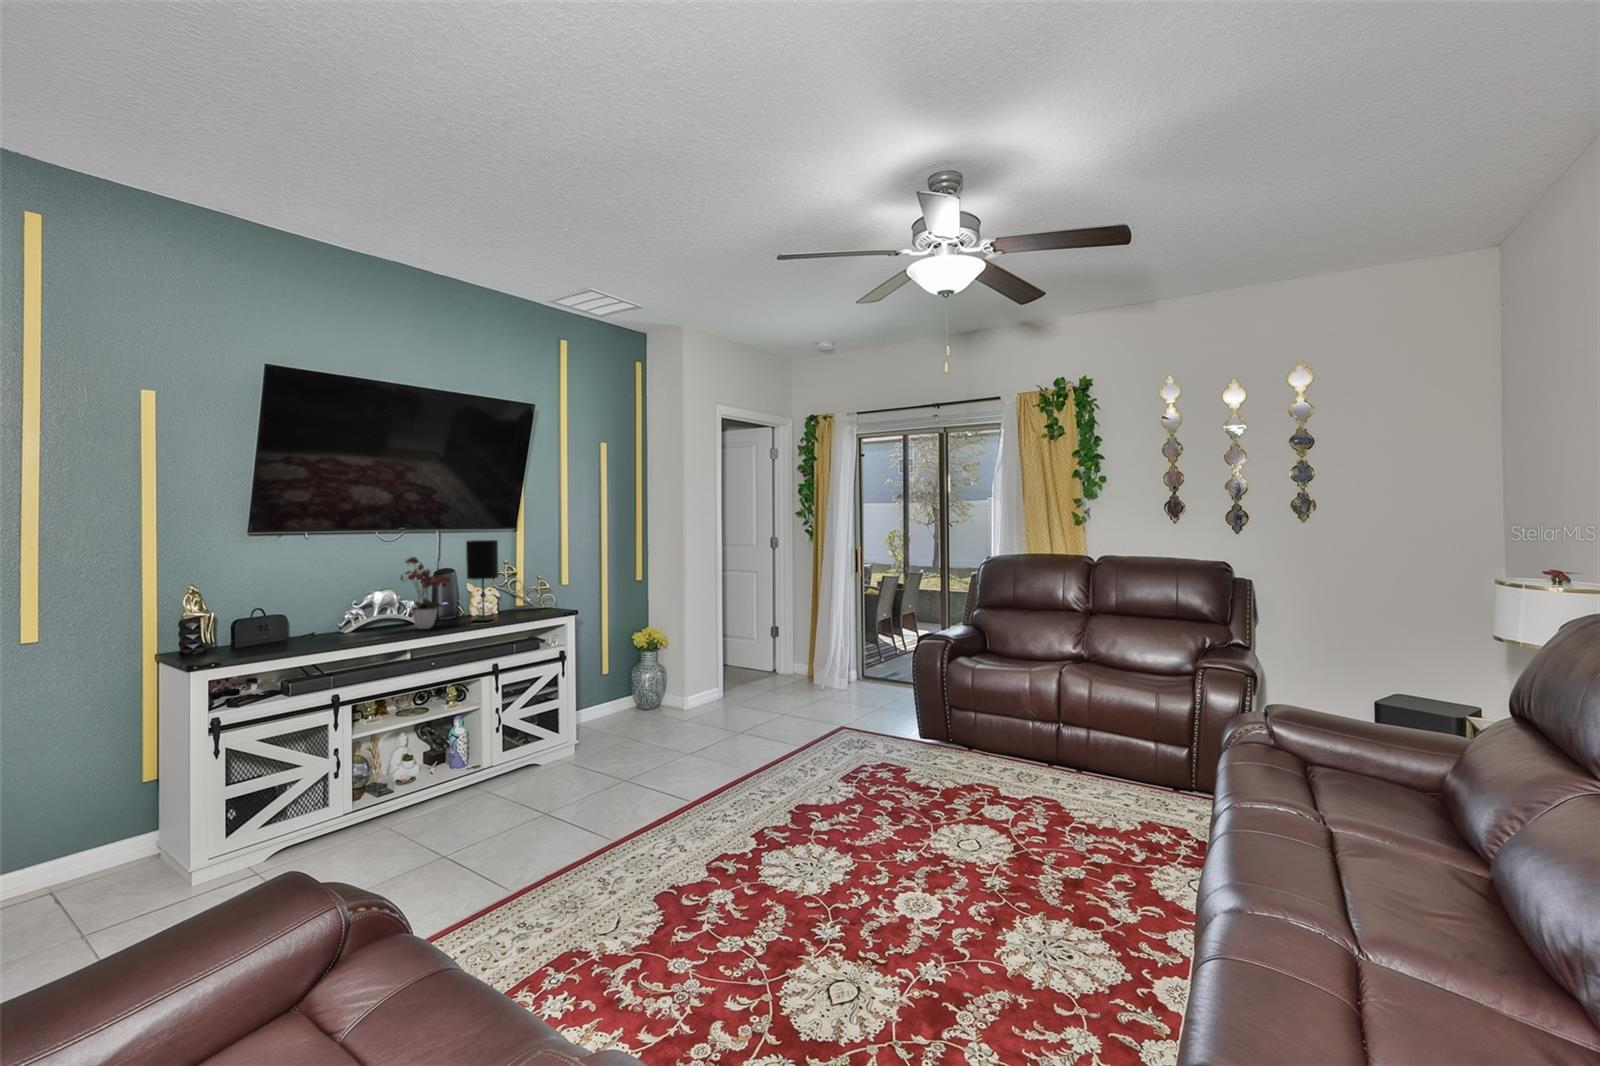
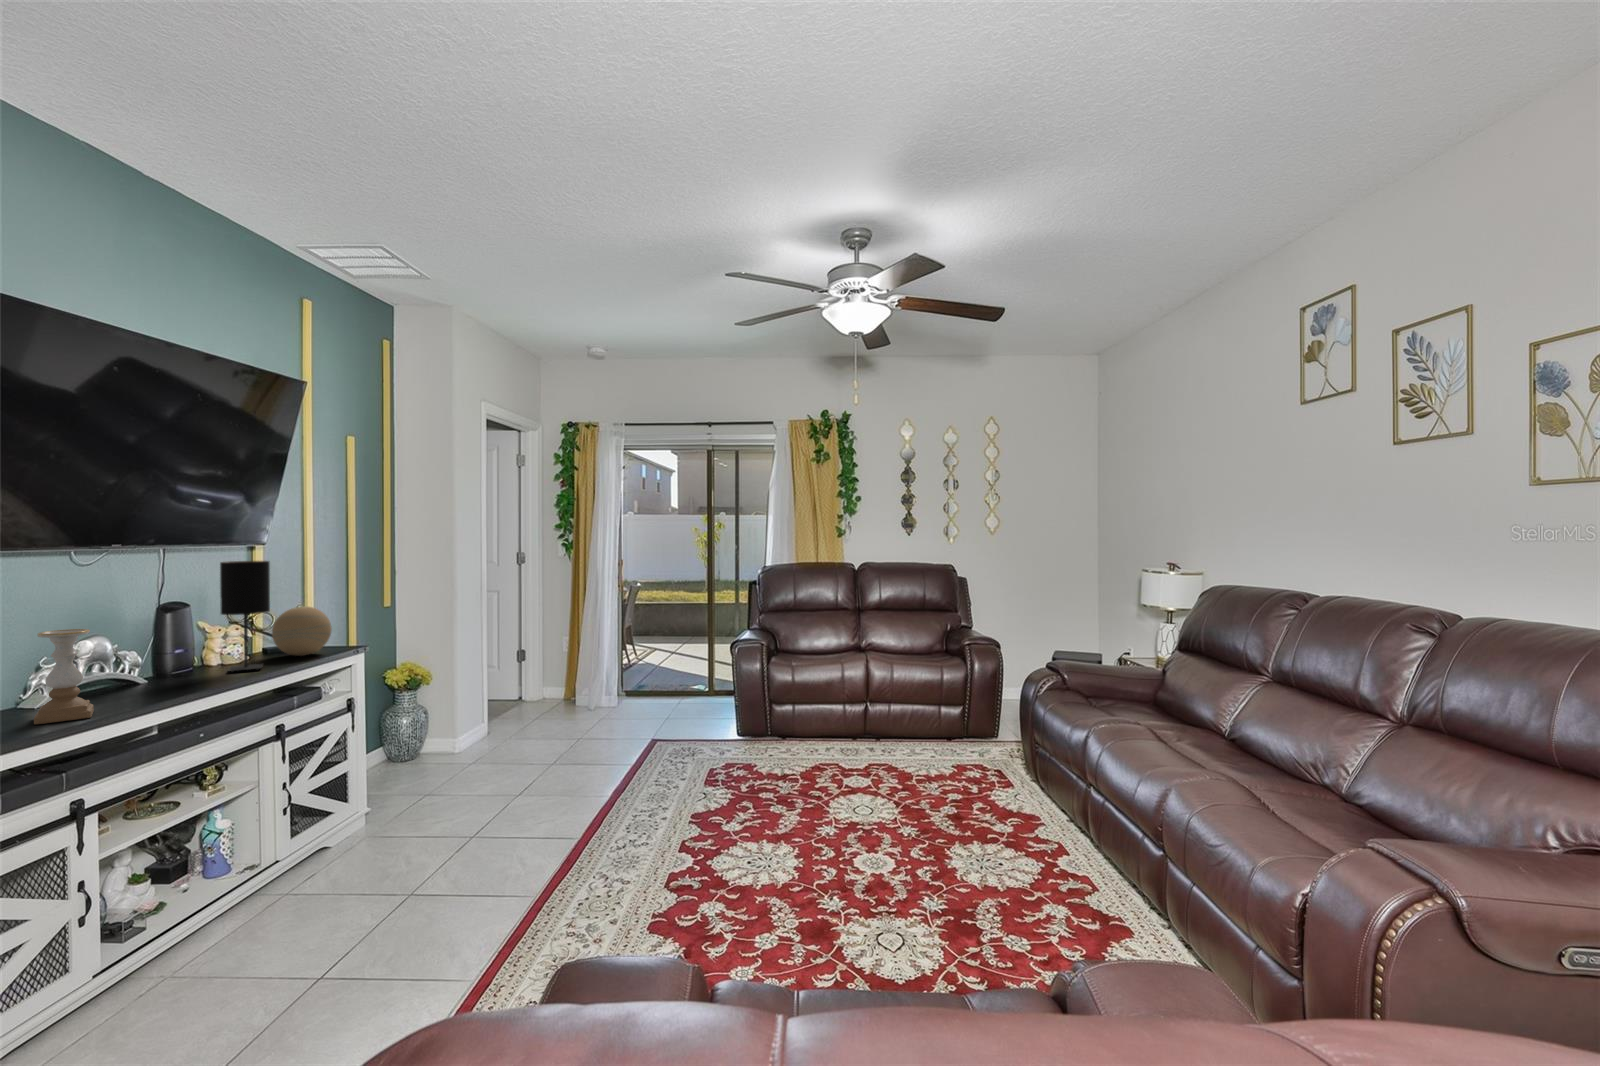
flower arrangement: present [401,557,451,629] -> none [129,582,217,689]
decorative orb: none [512,576,552,614] -> present [272,606,332,656]
candle holder: none [325,583,364,644] -> present [34,629,94,725]

